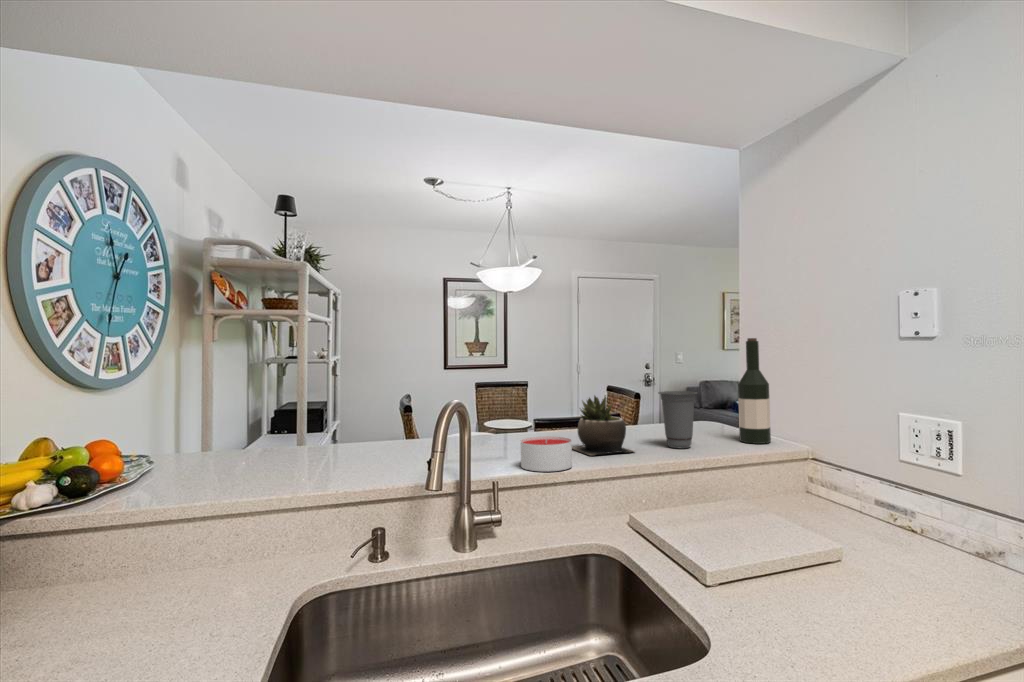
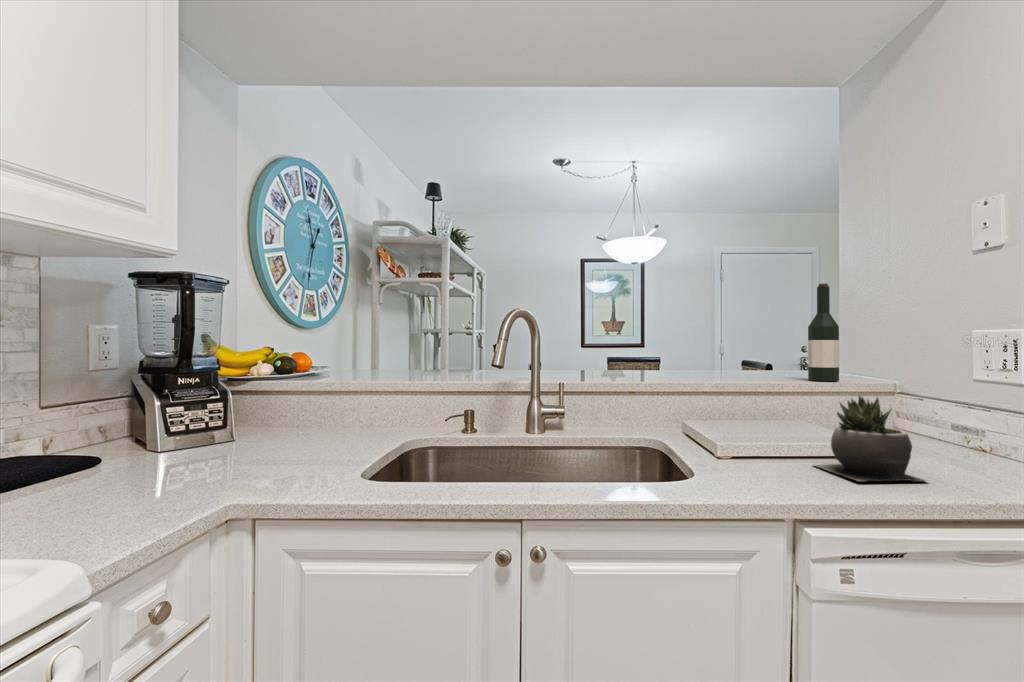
cup: present [658,391,697,448] -> none [724,331,761,380]
succulent plant: present [572,395,634,455] -> present [814,396,927,481]
candle: present [521,437,572,472] -> none [589,359,631,381]

